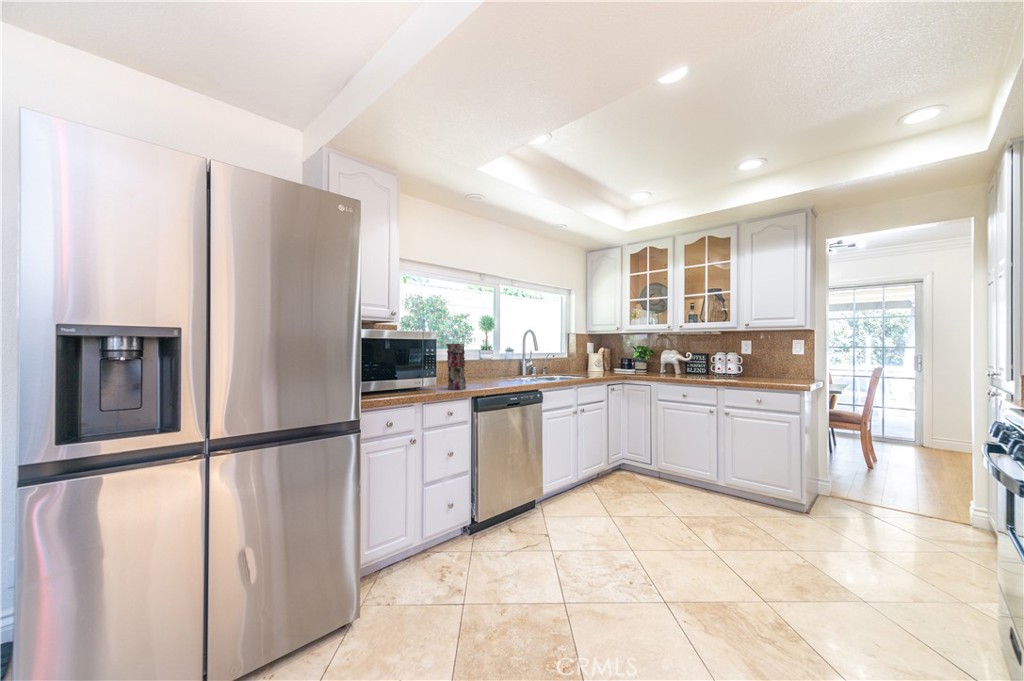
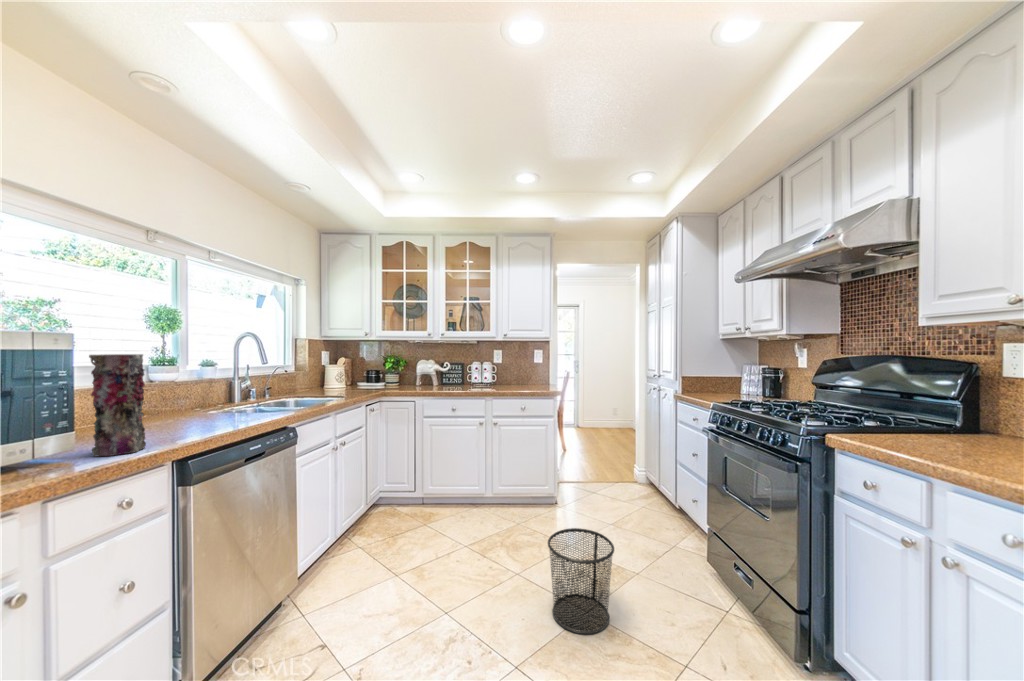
waste bin: none [706,509,777,603] -> present [548,528,614,634]

